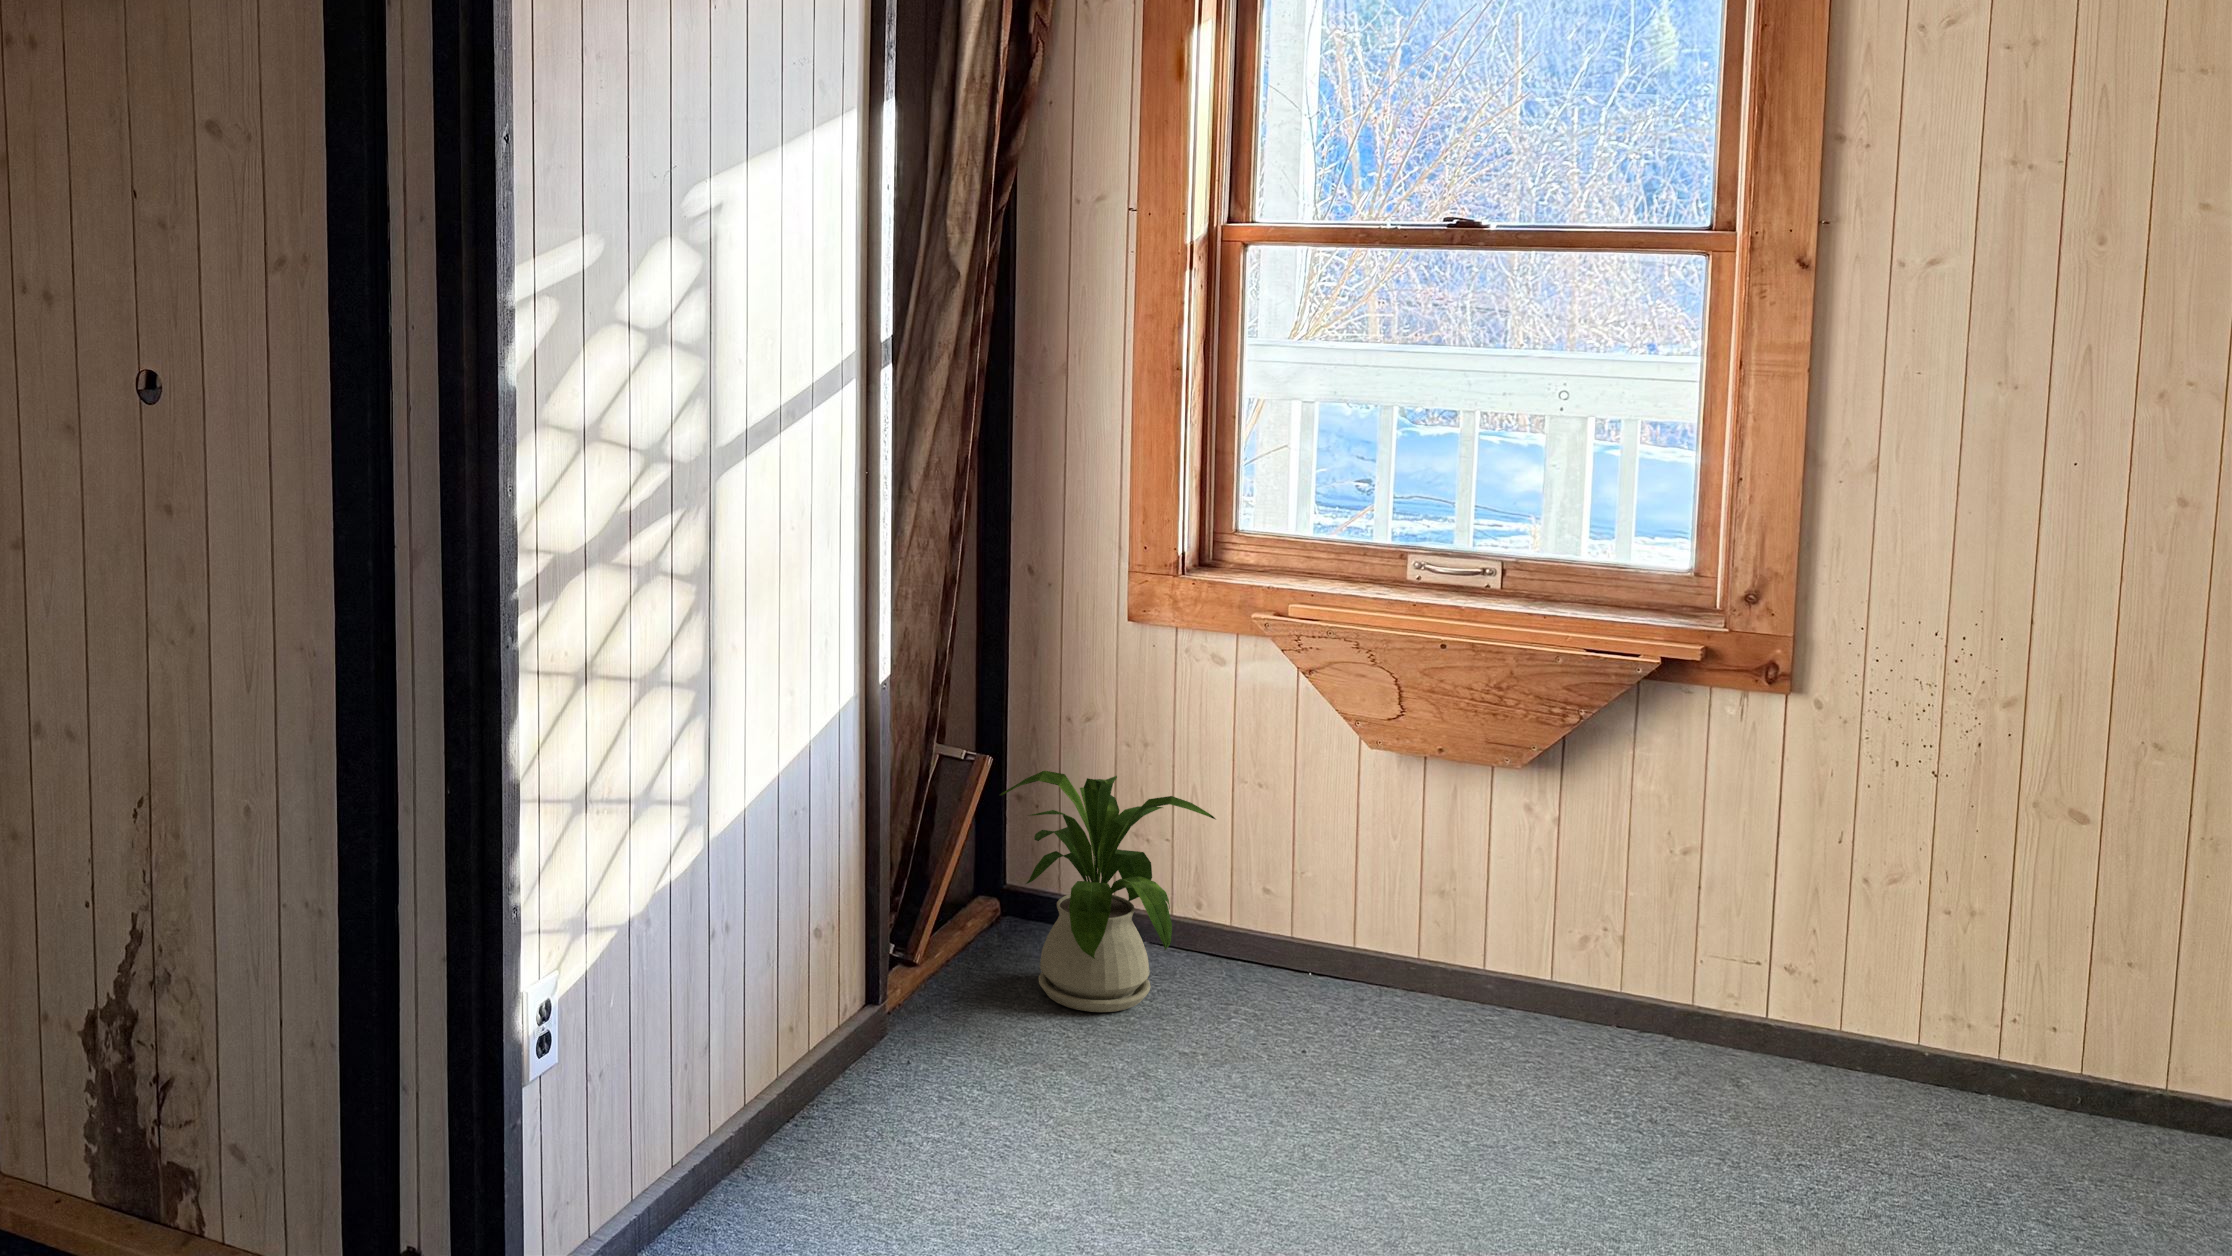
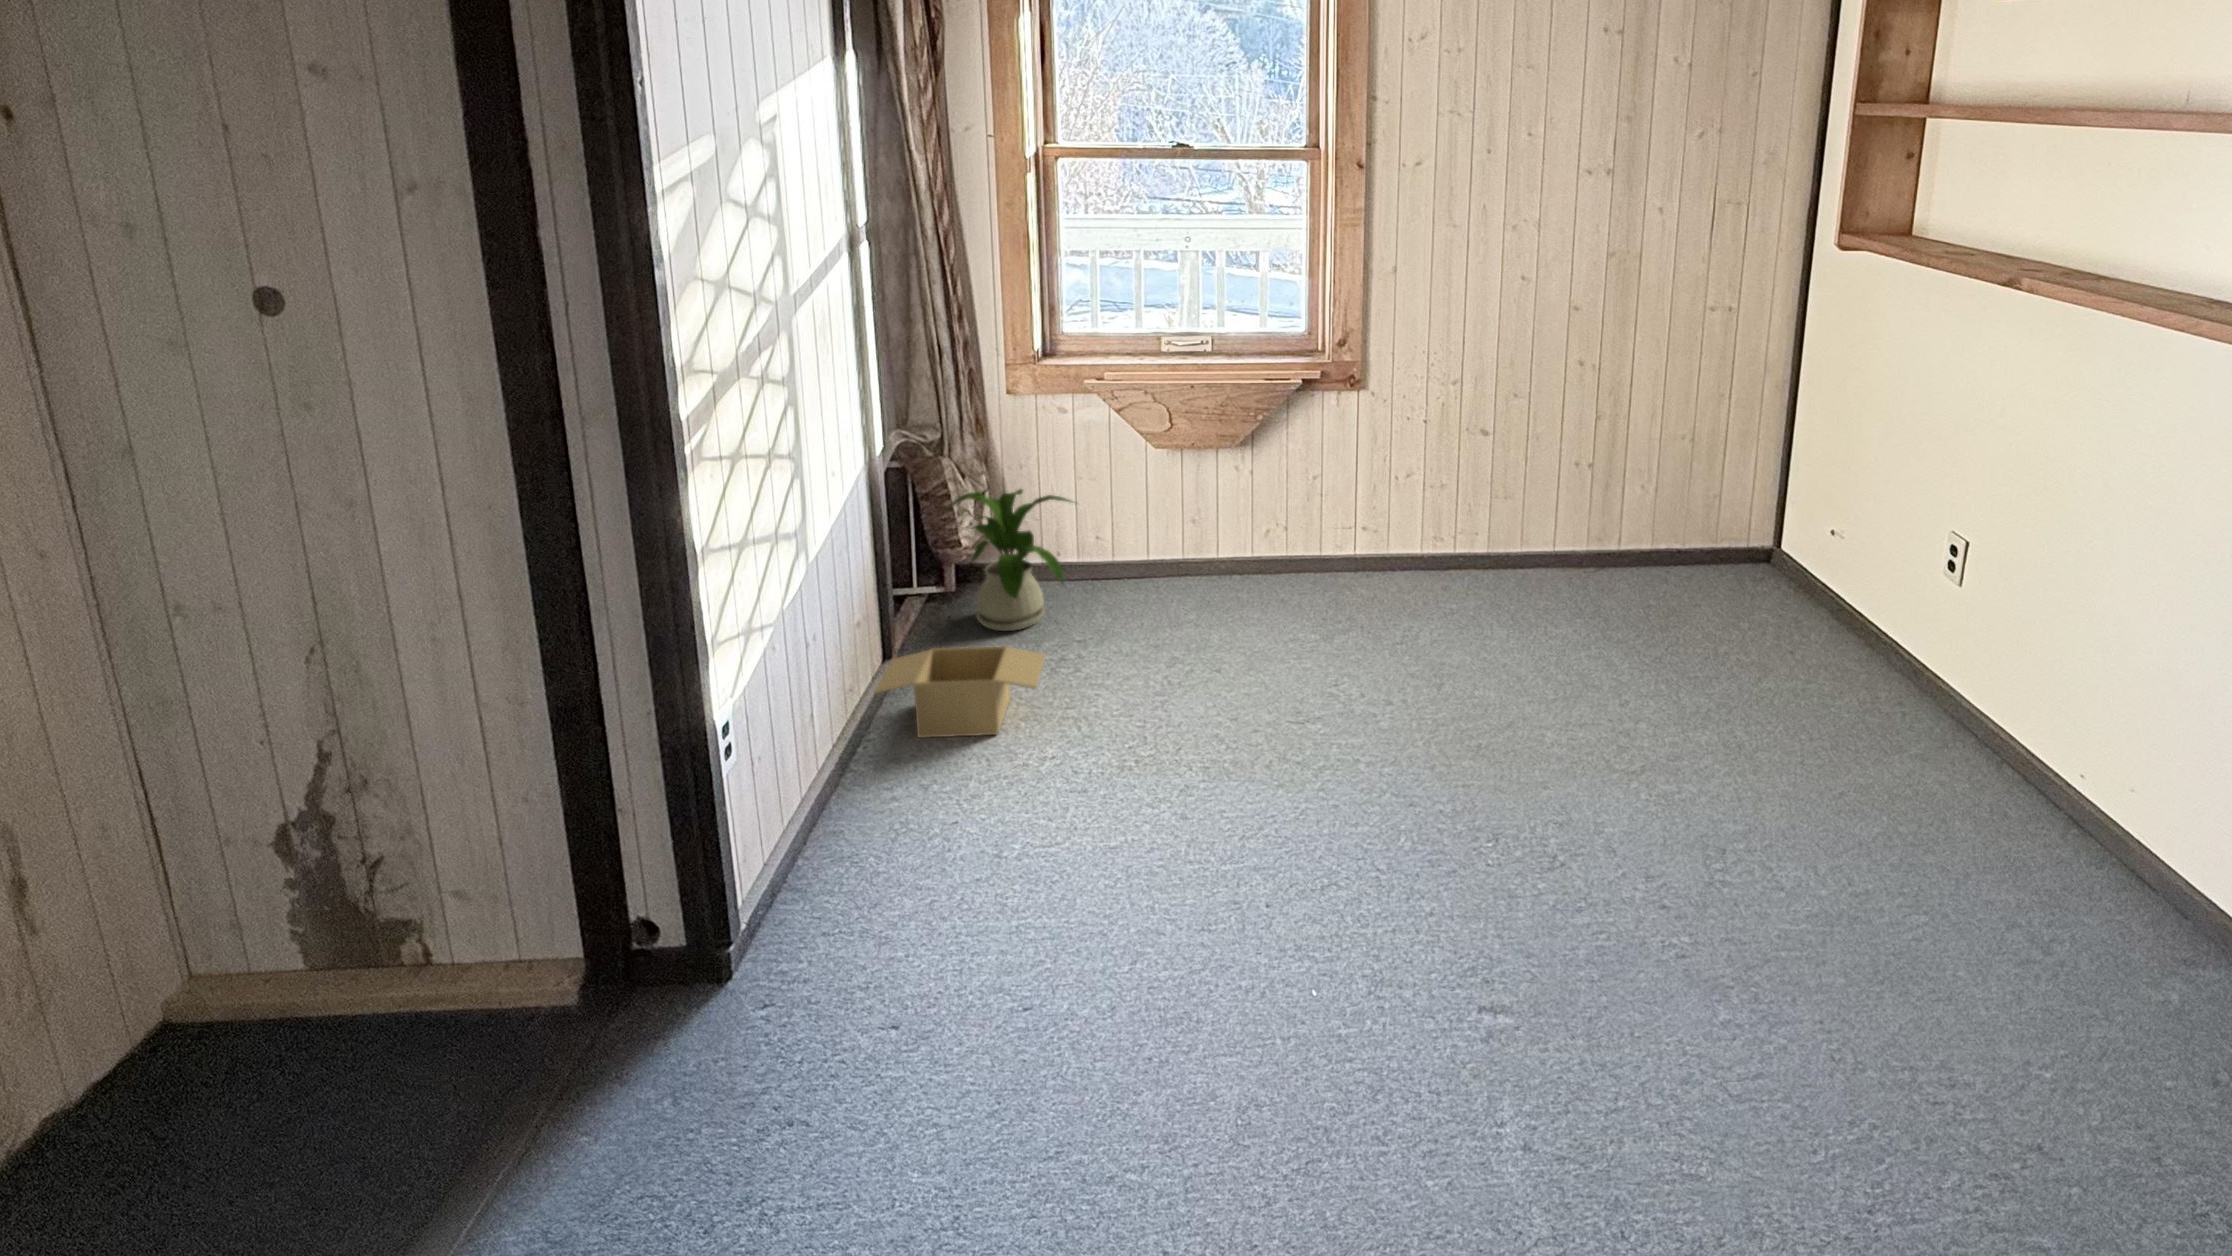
cardboard box: none [821,1000,1095,1160] -> present [875,646,1046,738]

